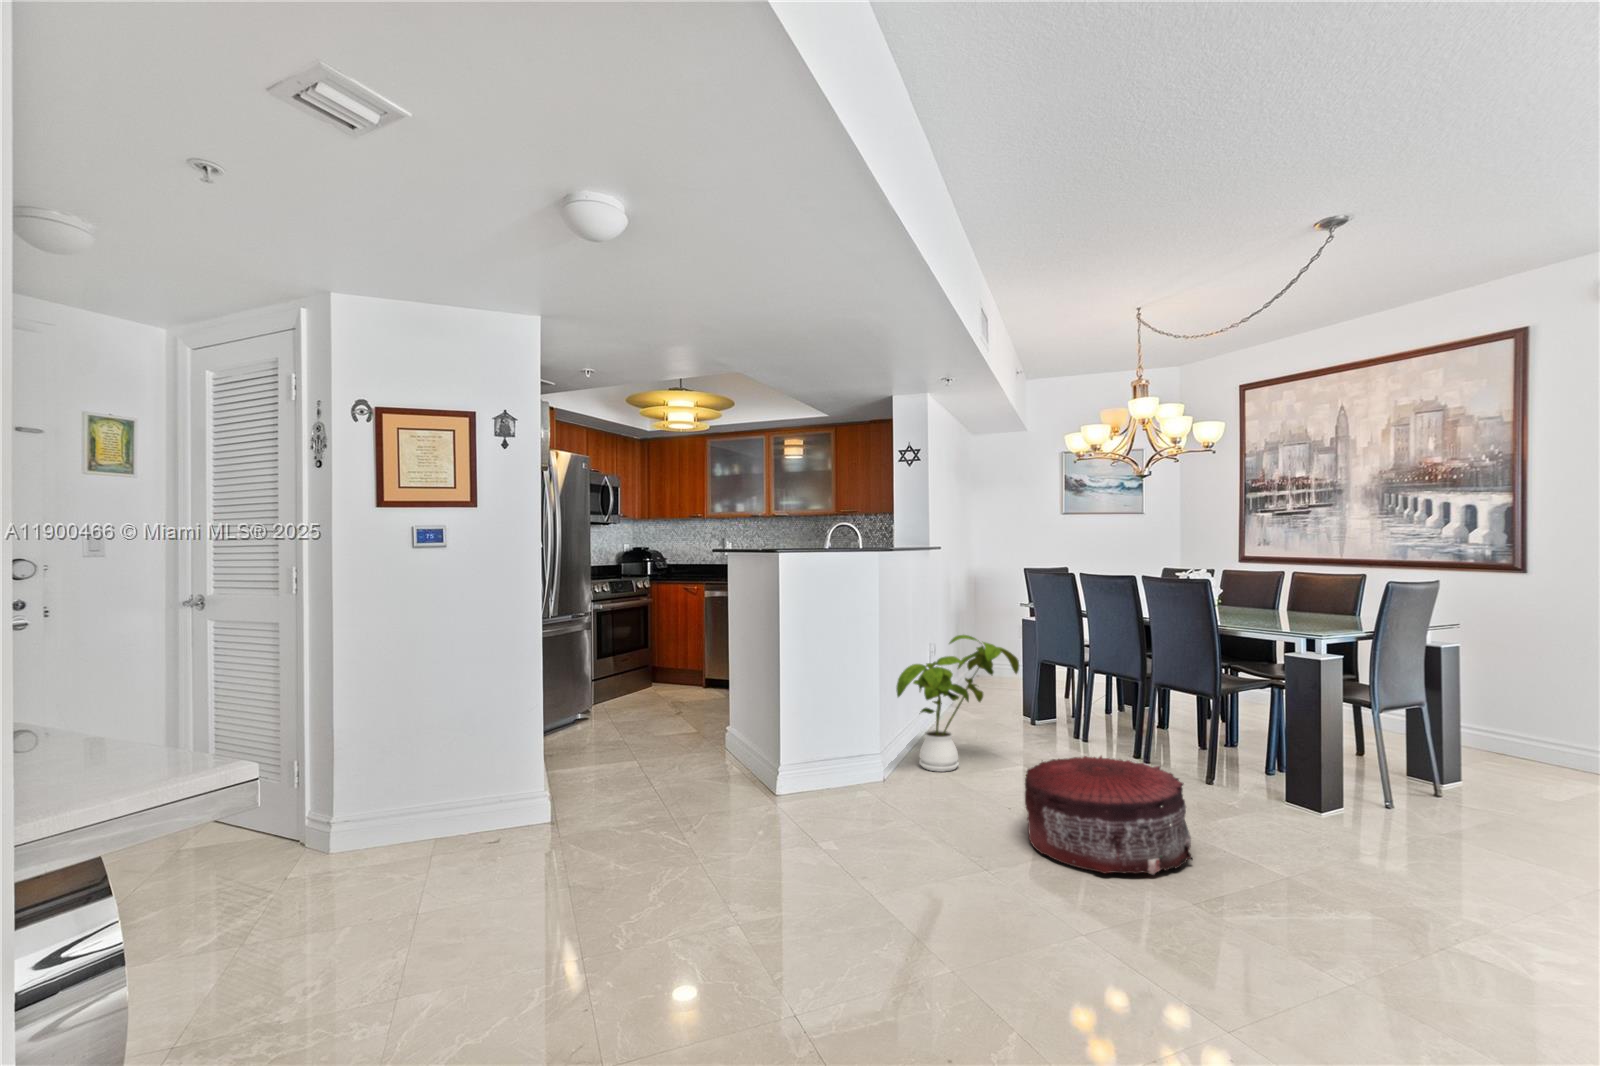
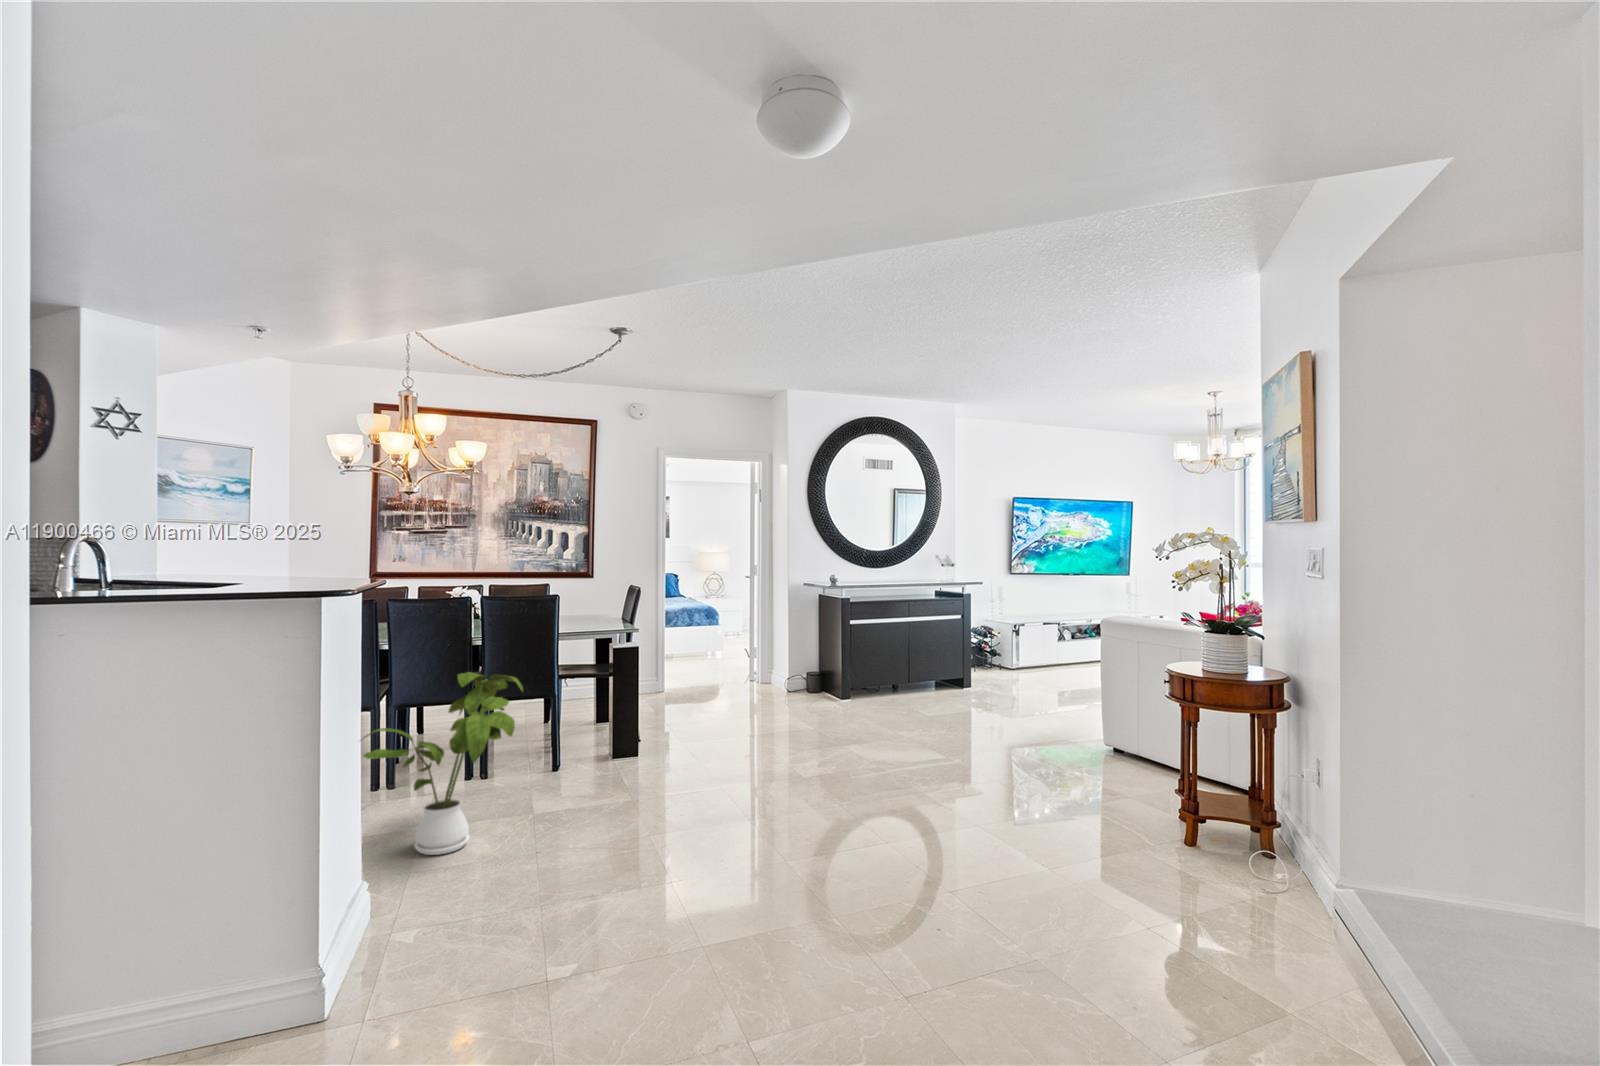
pouf: present [1025,756,1192,874] -> none [645,732,765,824]

